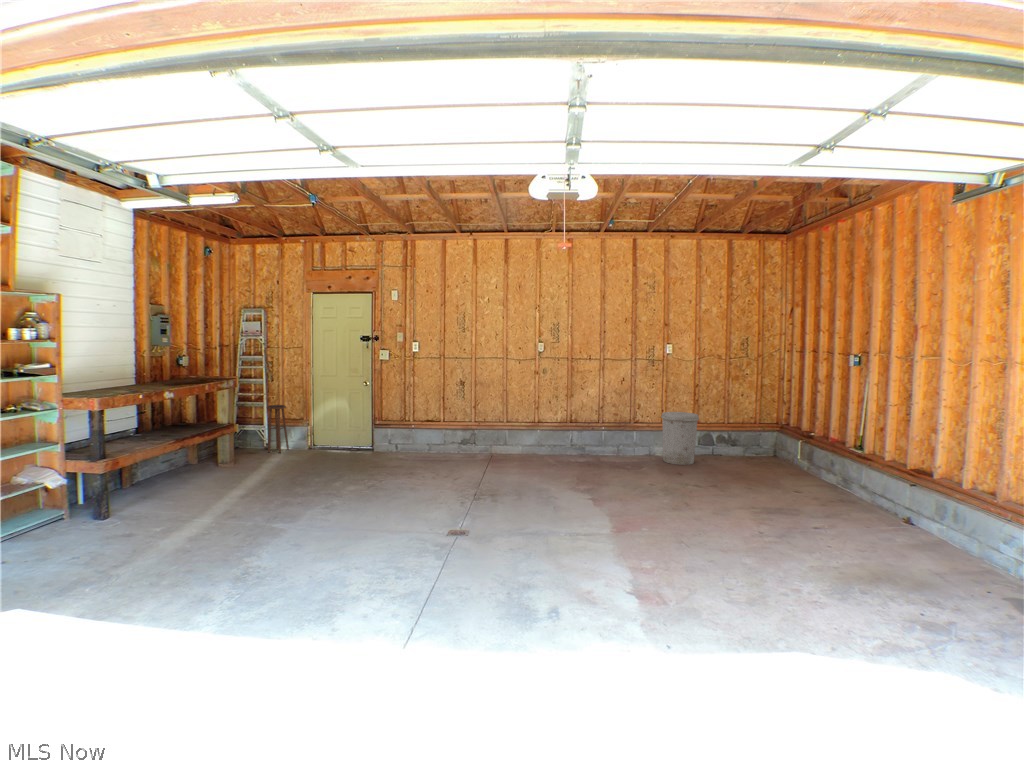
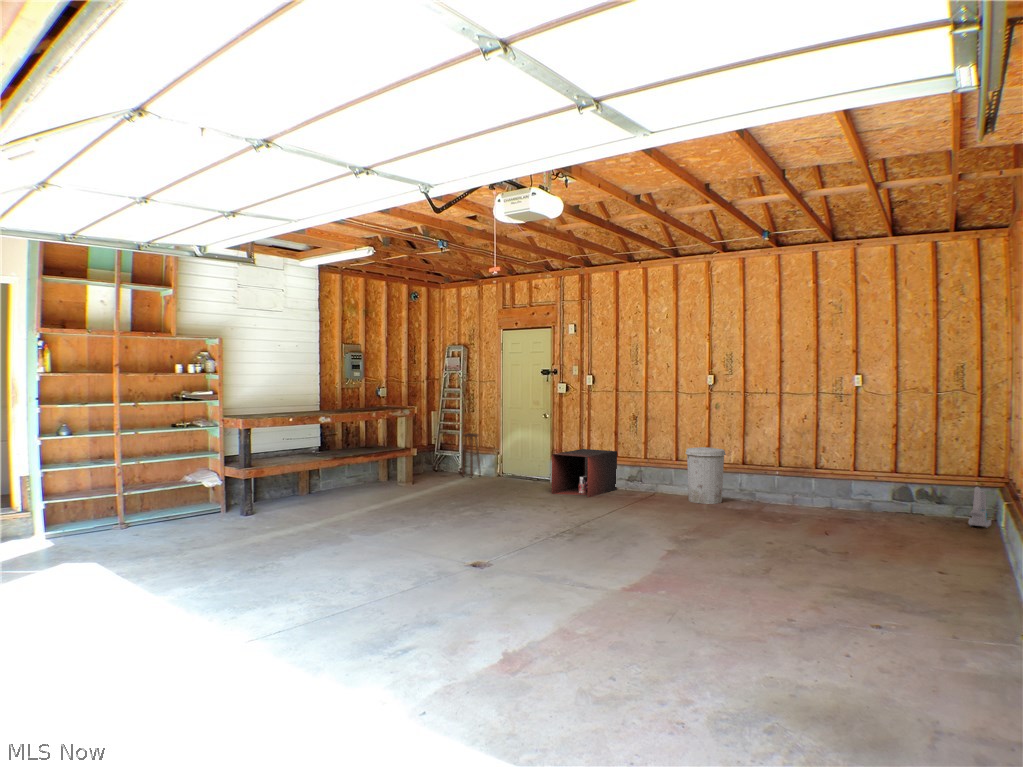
trash can: present [661,412,699,465] -> present [686,447,726,504]
storage cabinet: none [395,416,448,468] -> present [552,449,617,498]
vacuum cleaner: none [744,432,771,463] -> present [968,487,991,528]

